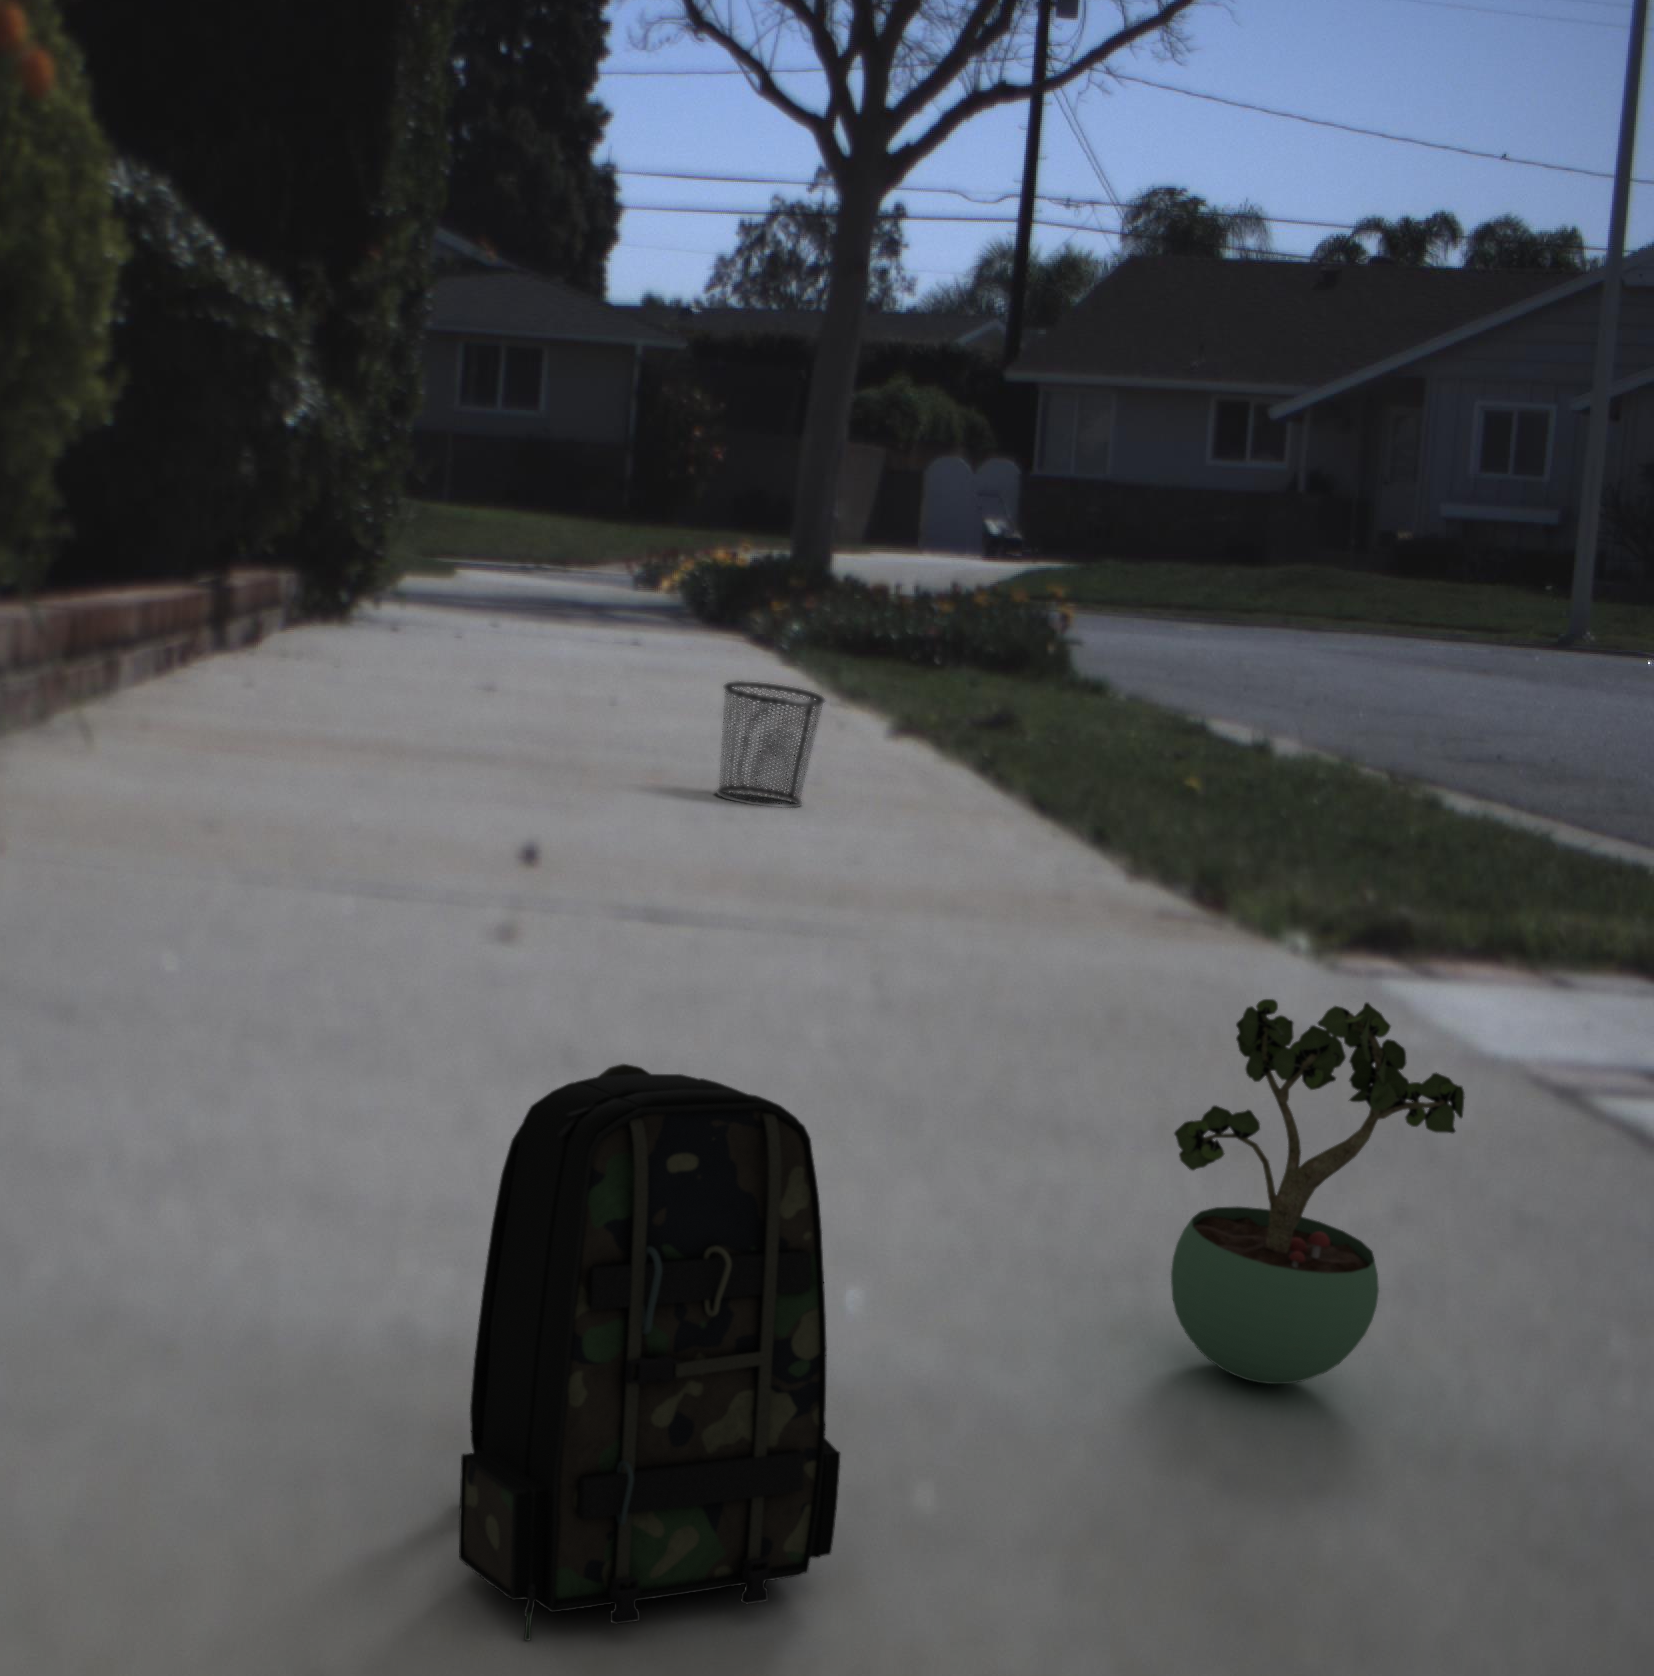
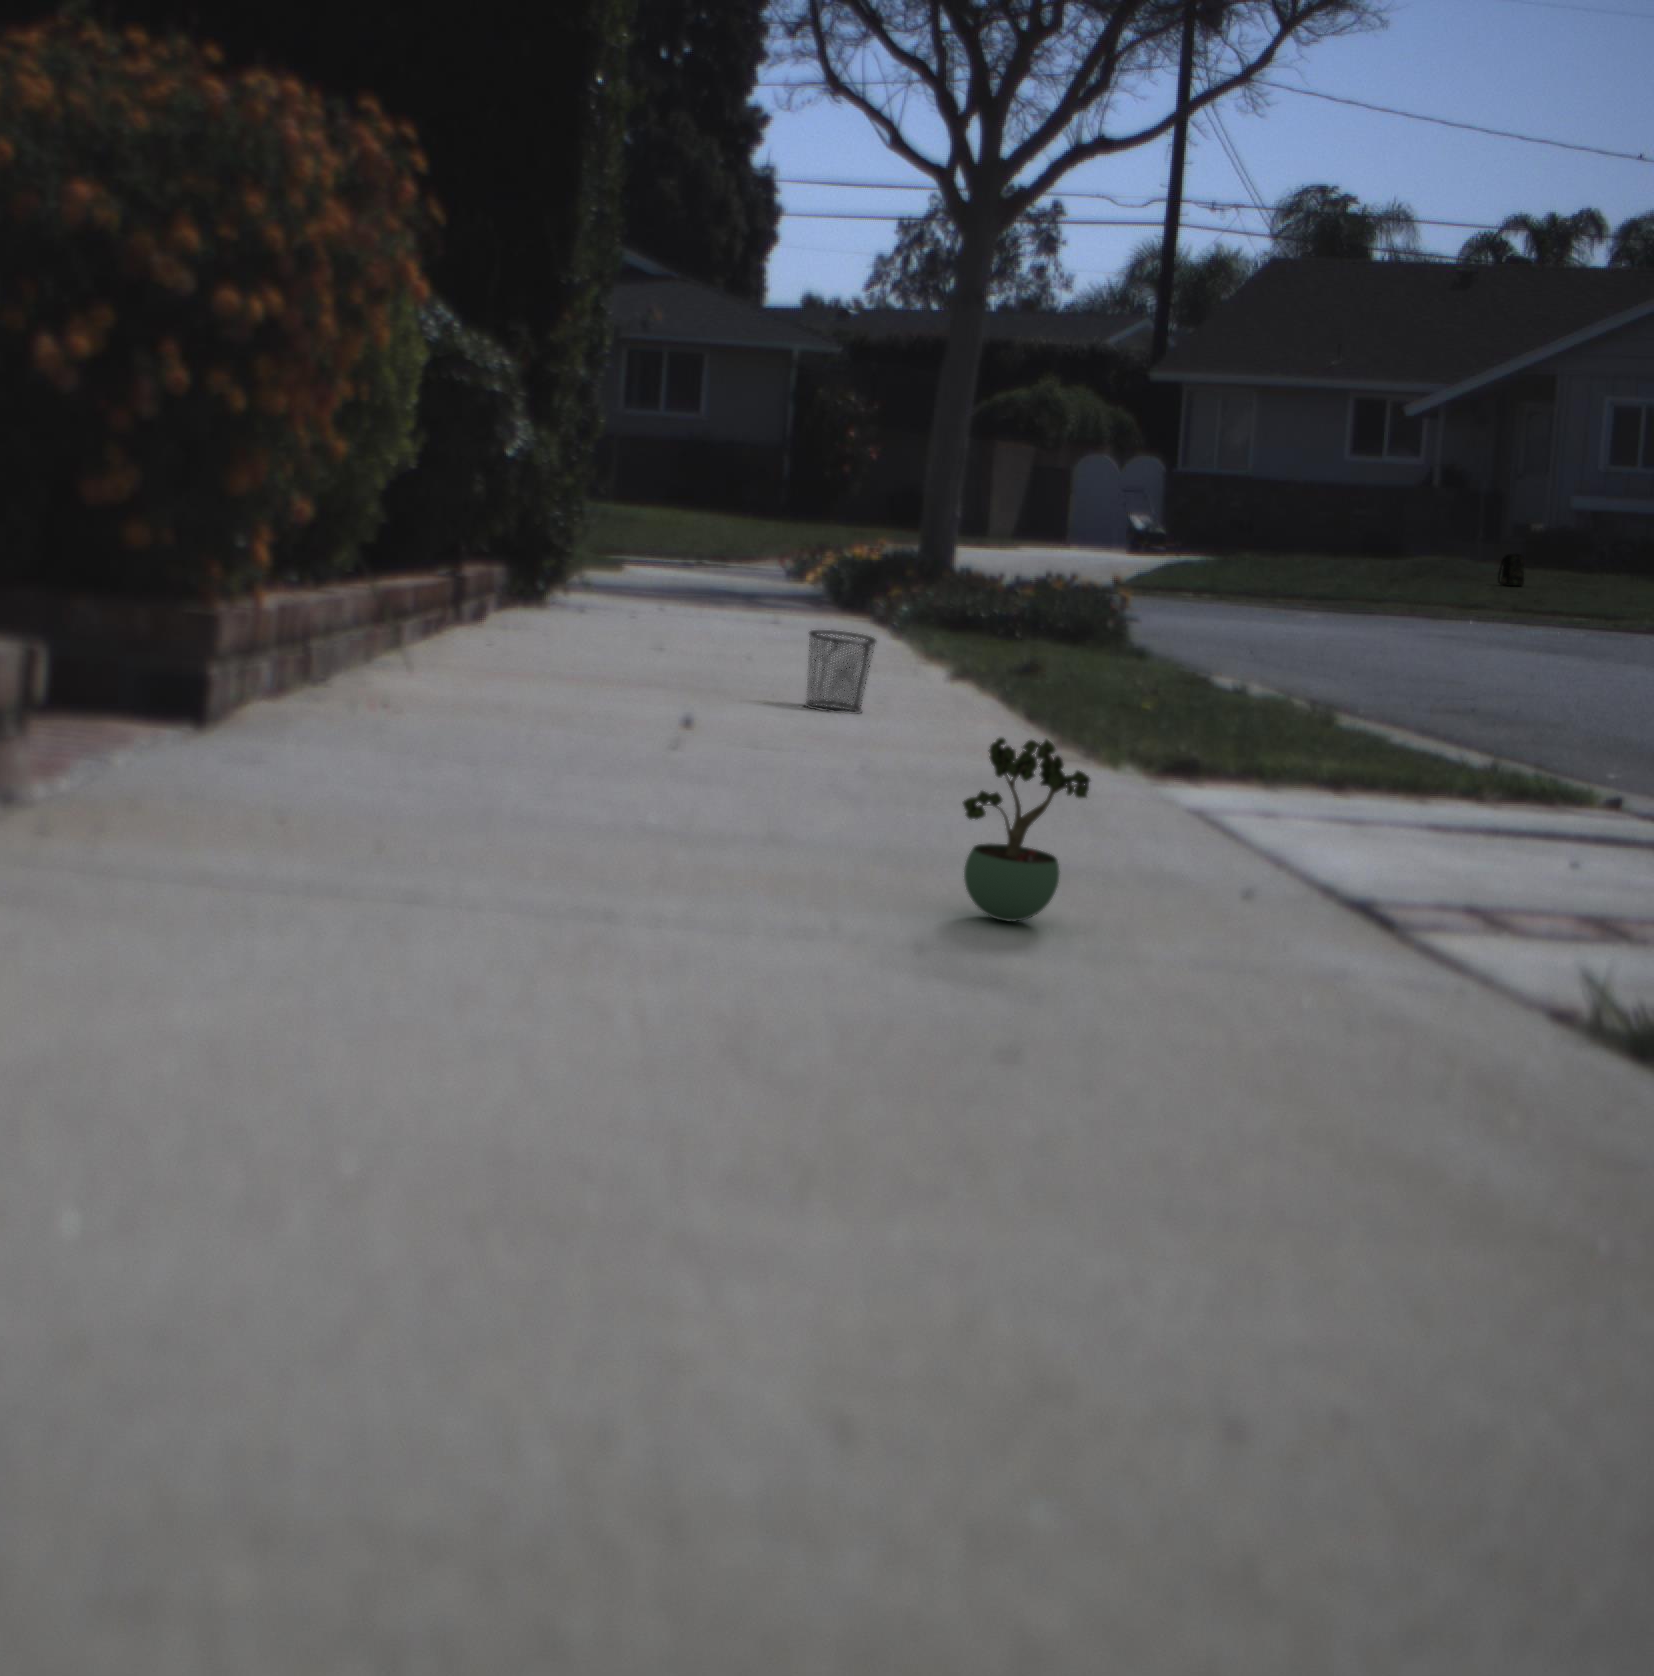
backpack: present [459,1064,840,1641] -> present [1498,554,1524,586]

